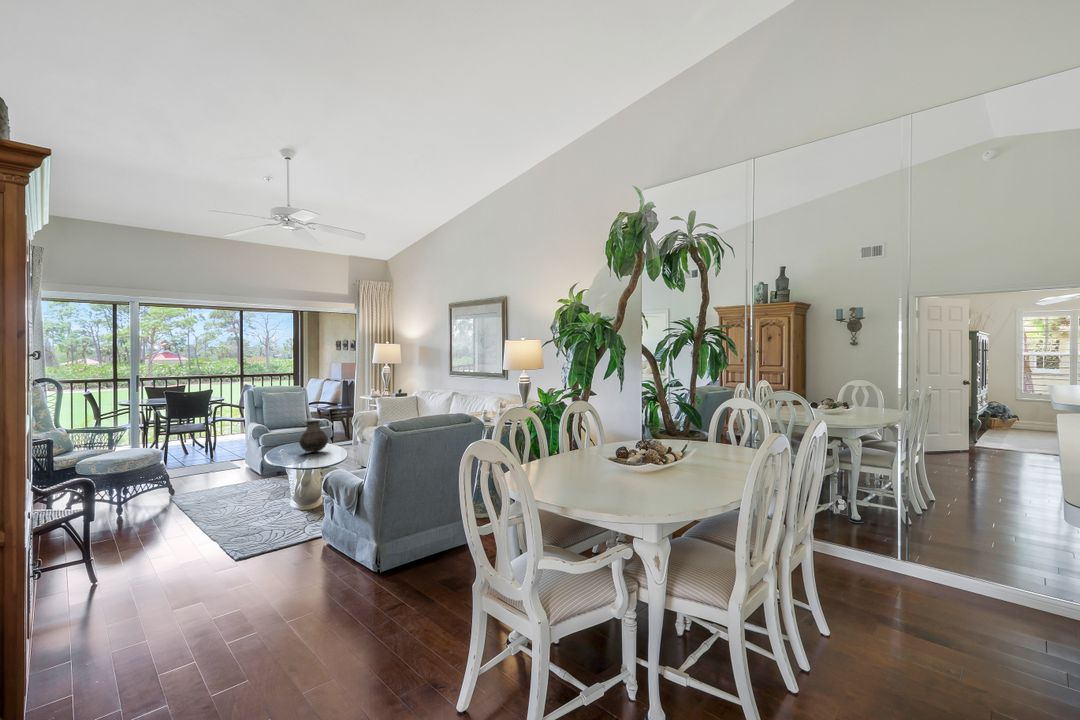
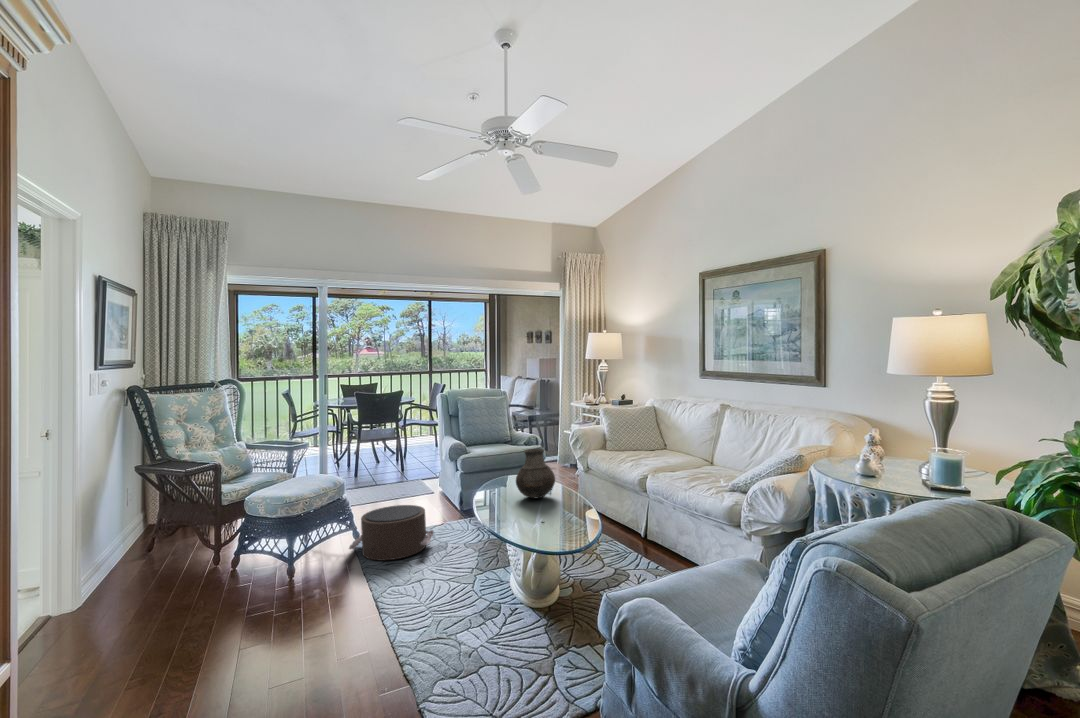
pouf: none [166,468,237,504] -> present [349,505,433,560]

